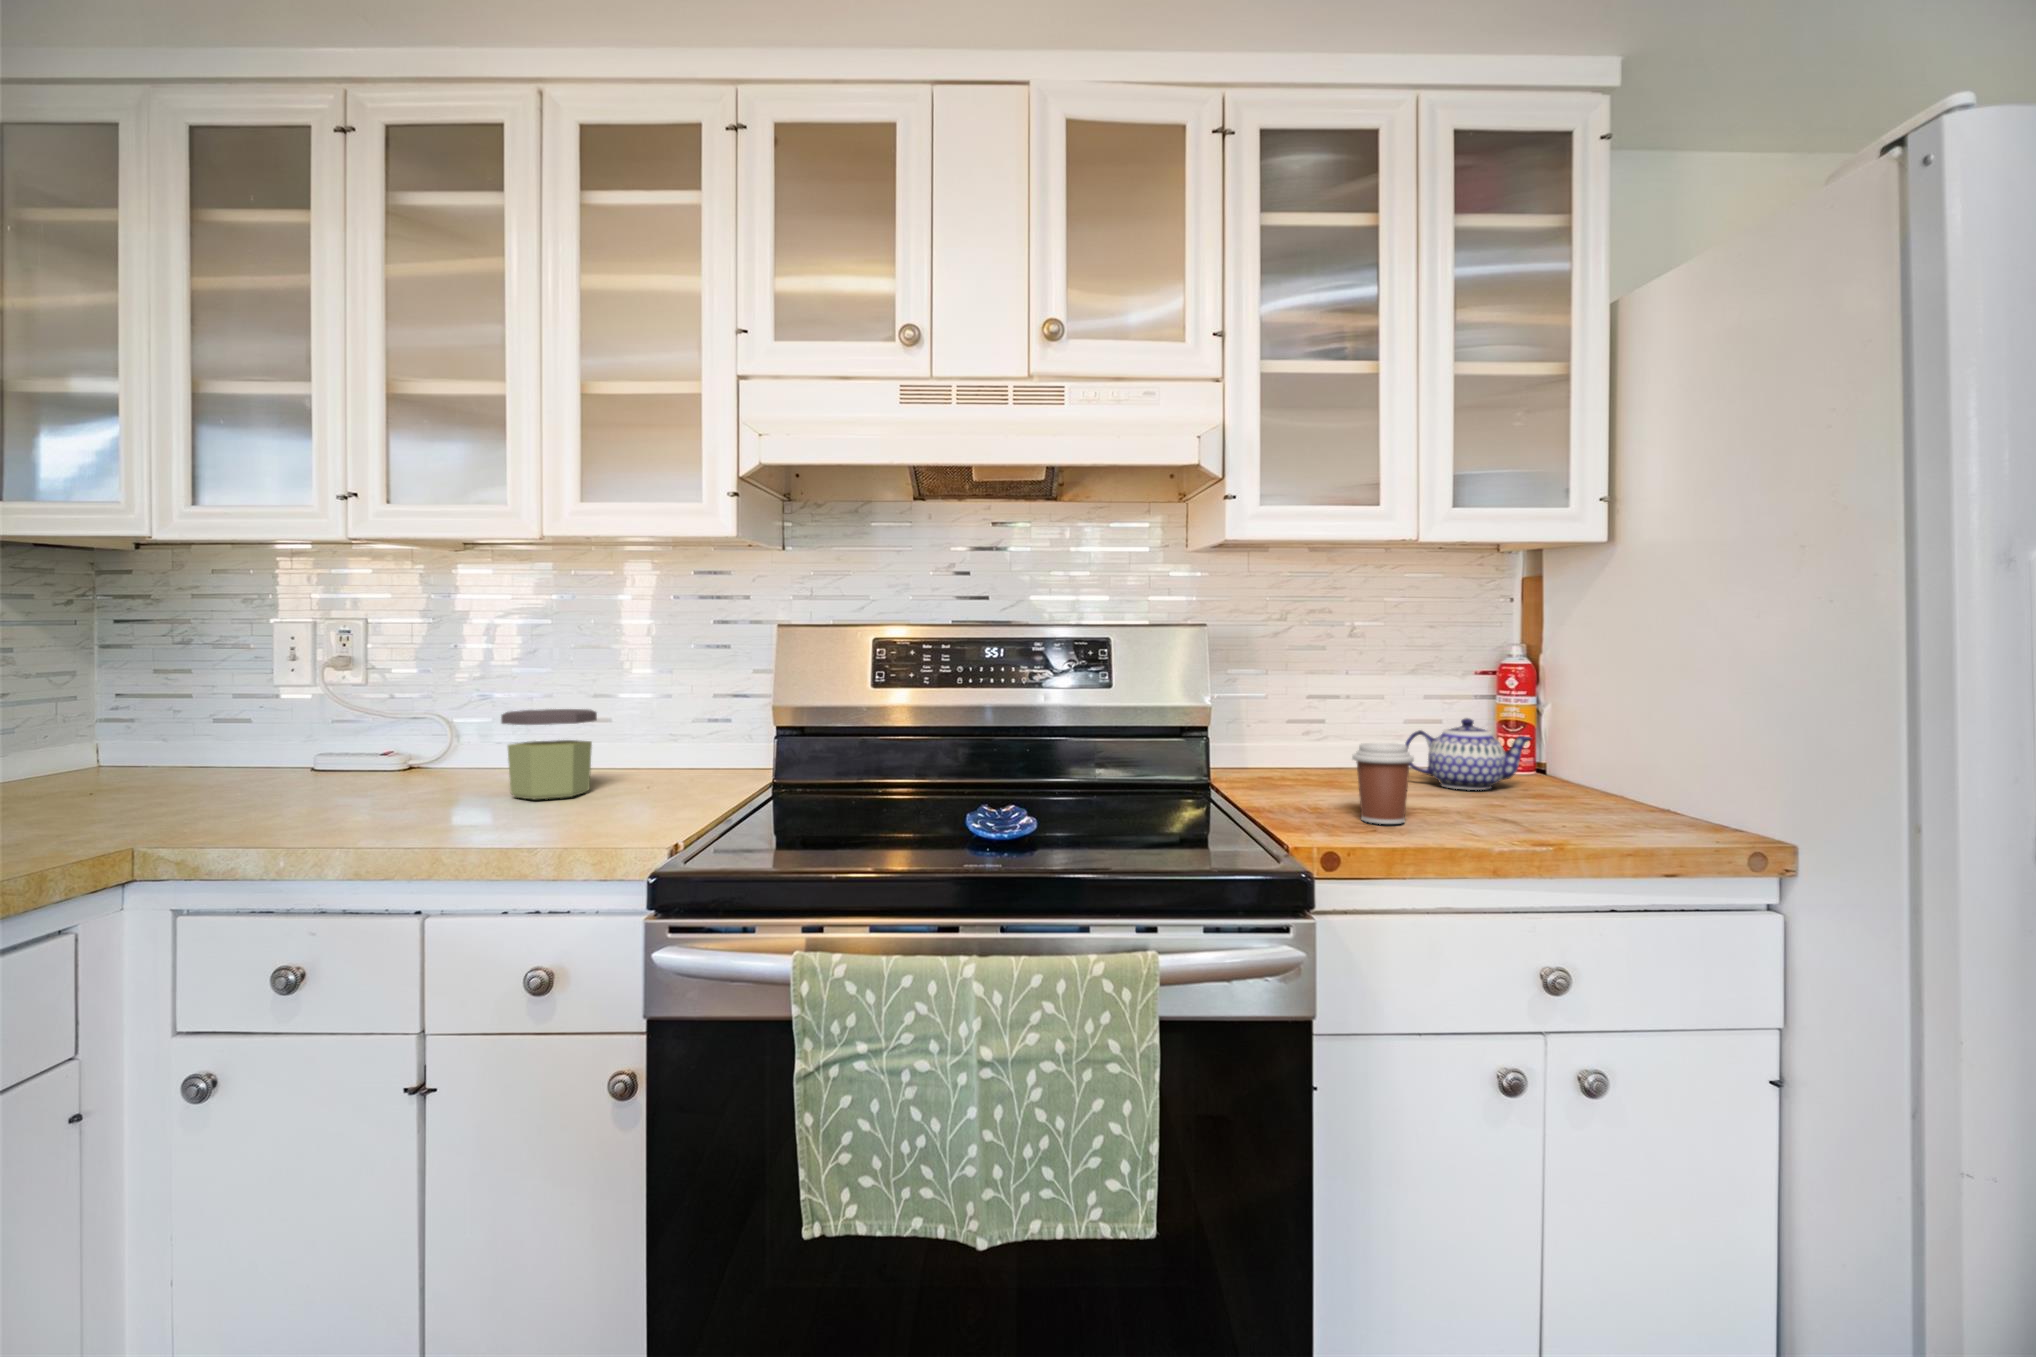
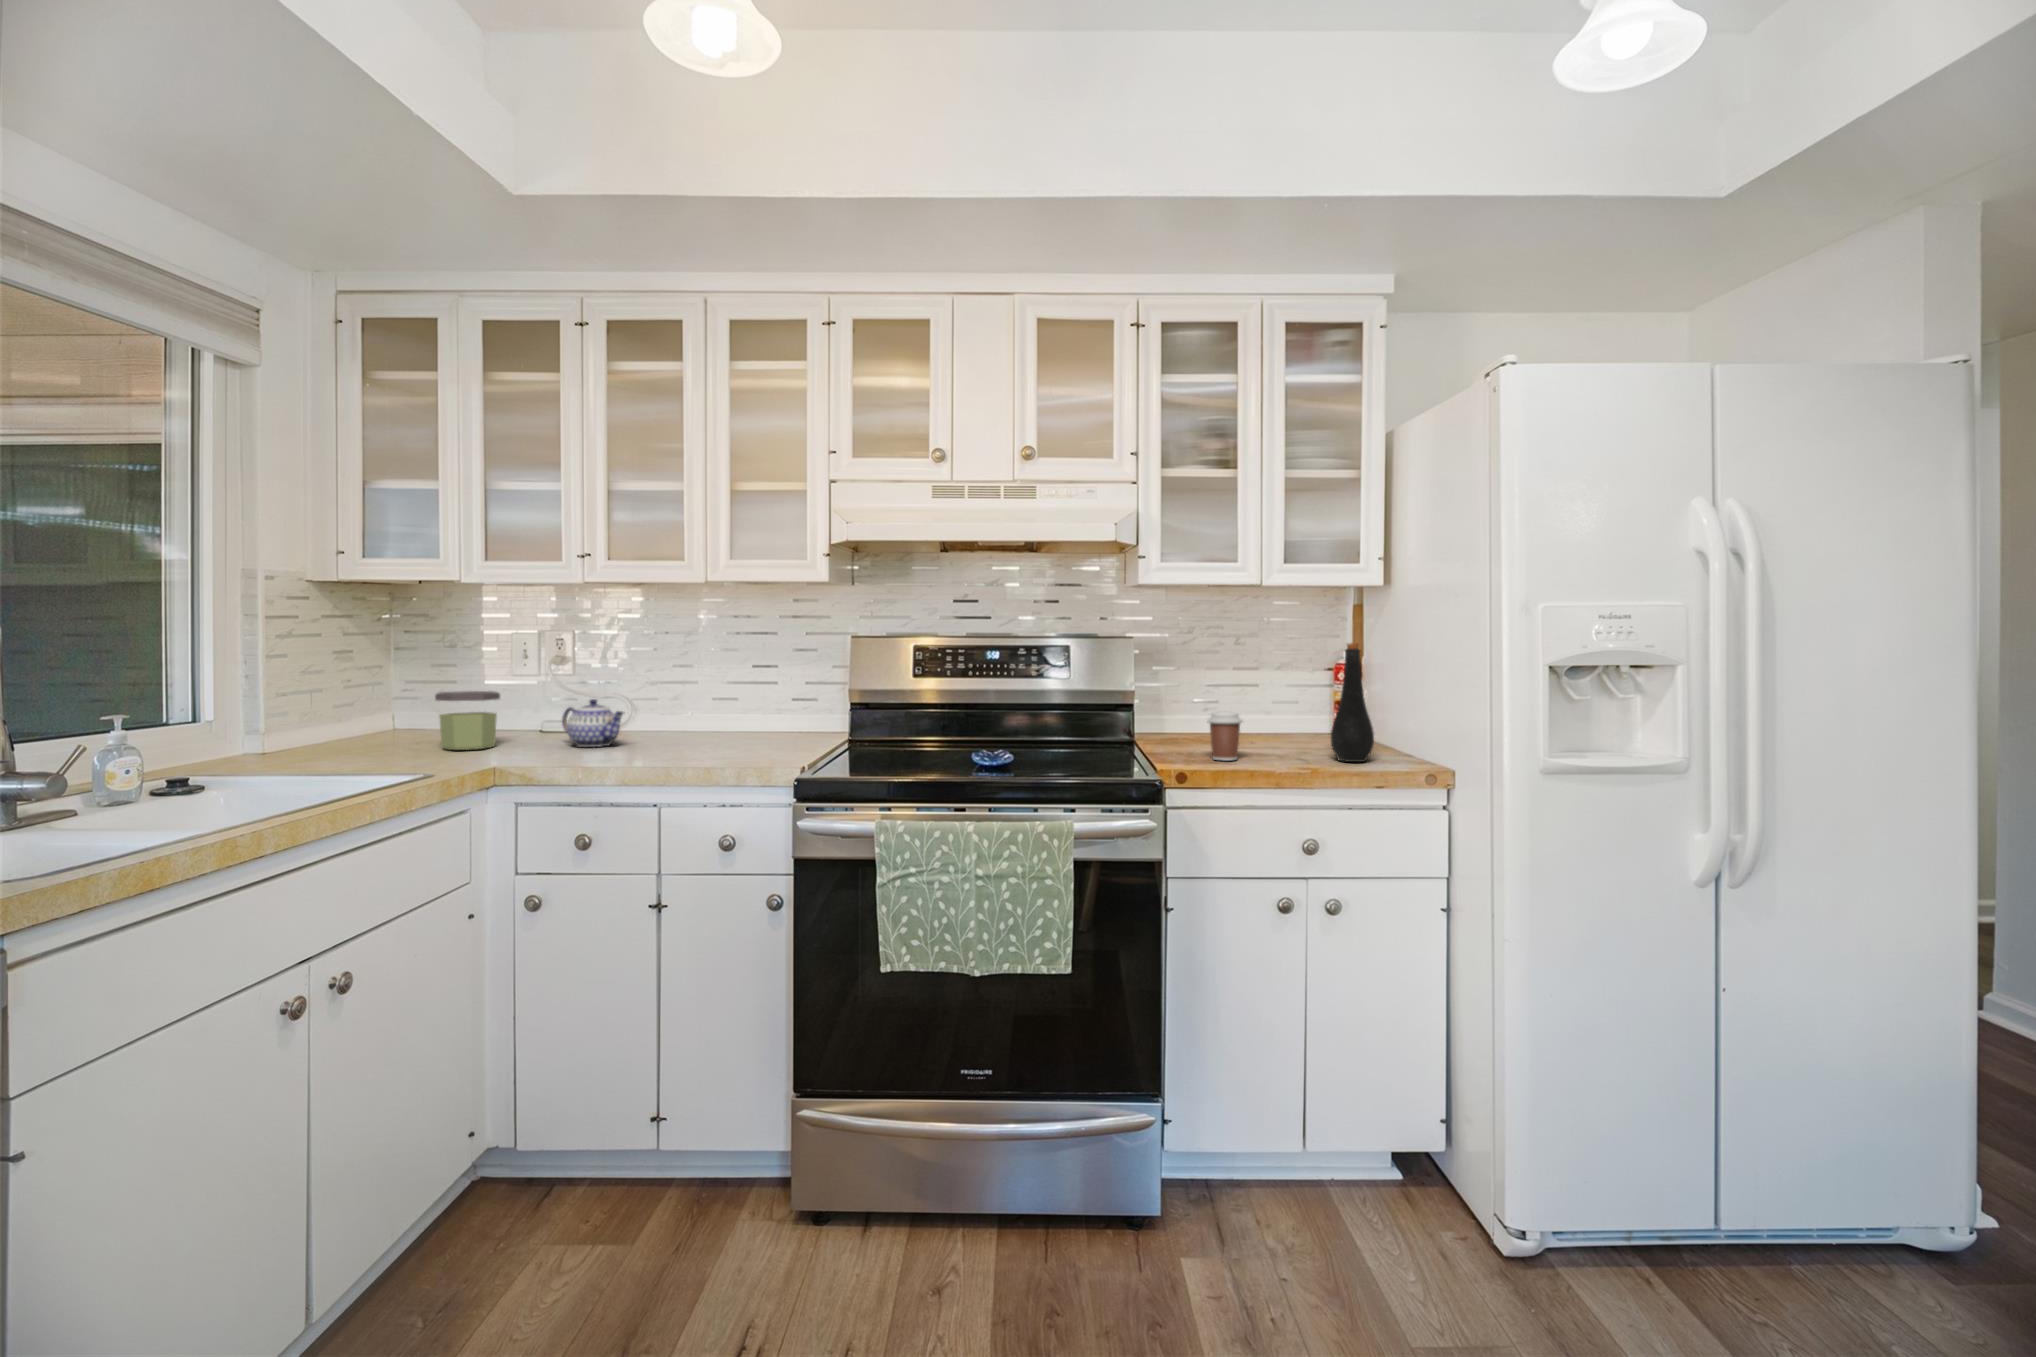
bottle: none [1556,629,1636,827] -> present [1331,643,1374,762]
jar: present [501,709,597,799] -> present [435,691,500,750]
teapot: present [1405,718,1532,790] -> present [562,699,624,747]

